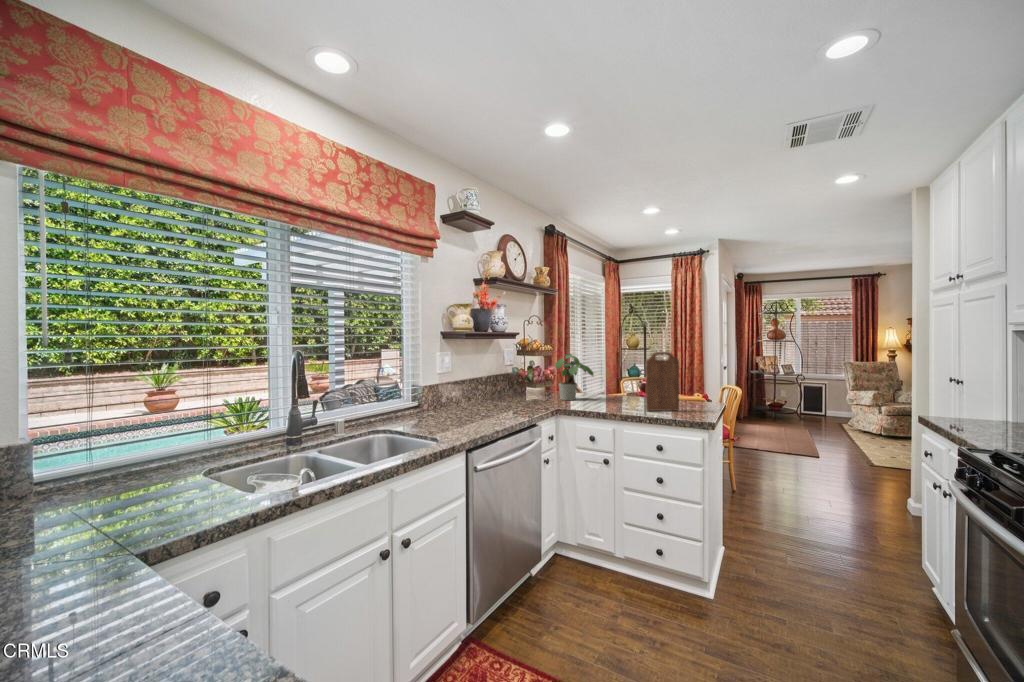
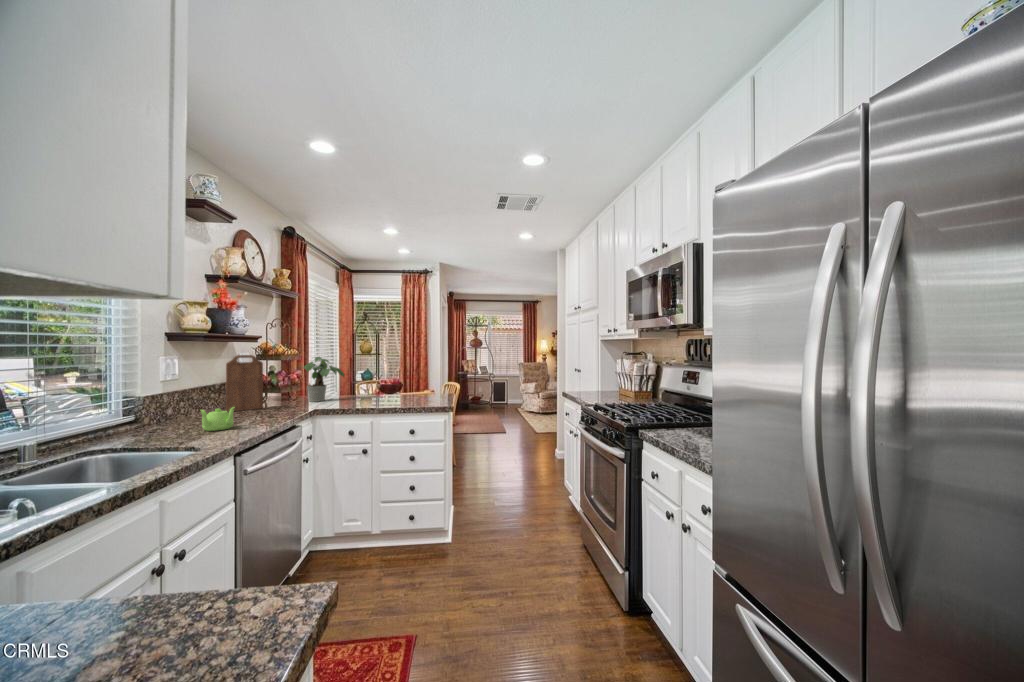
cutting board: present [645,352,679,411] -> present [226,355,263,412]
teapot: none [450,402,481,424] -> present [201,407,235,431]

